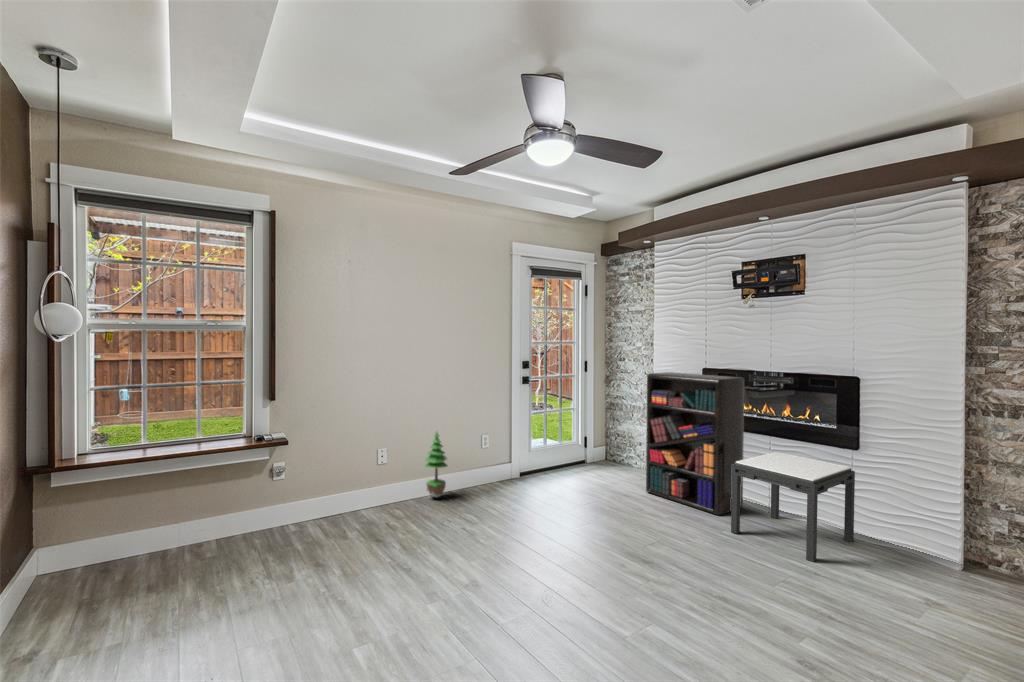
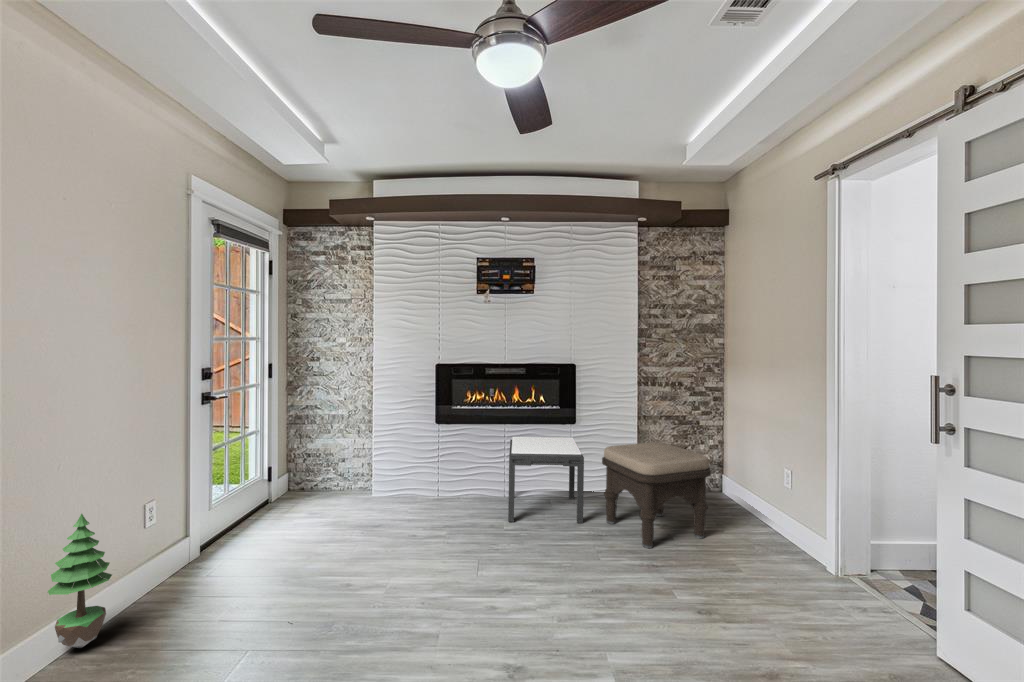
bookshelf: present [646,372,744,515] -> none [389,371,482,510]
ottoman: none [838,480,993,642] -> present [602,442,711,548]

